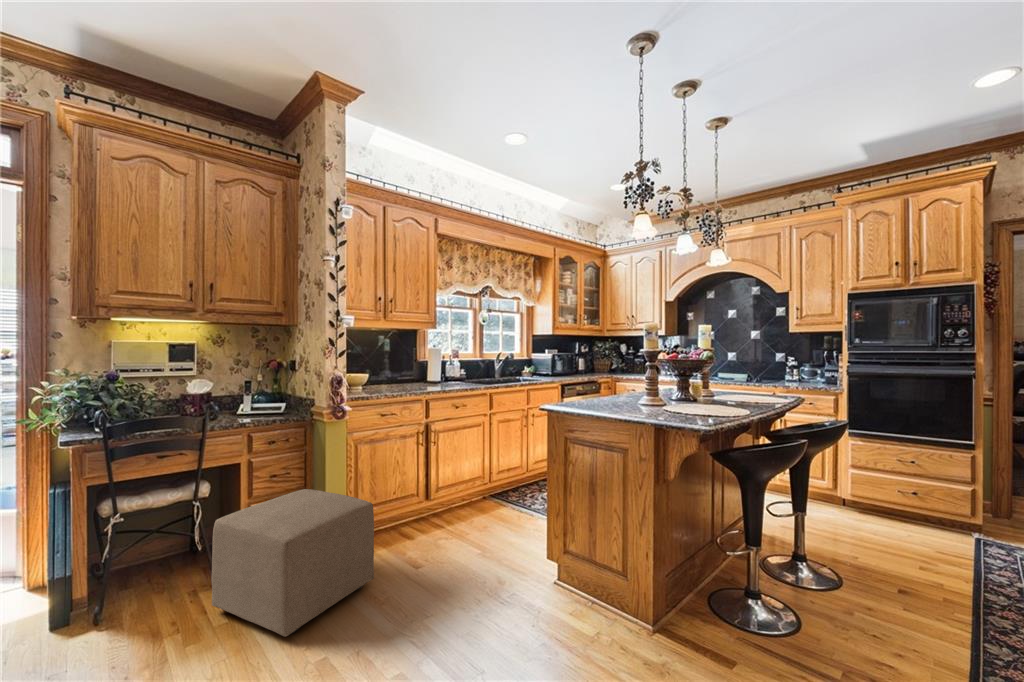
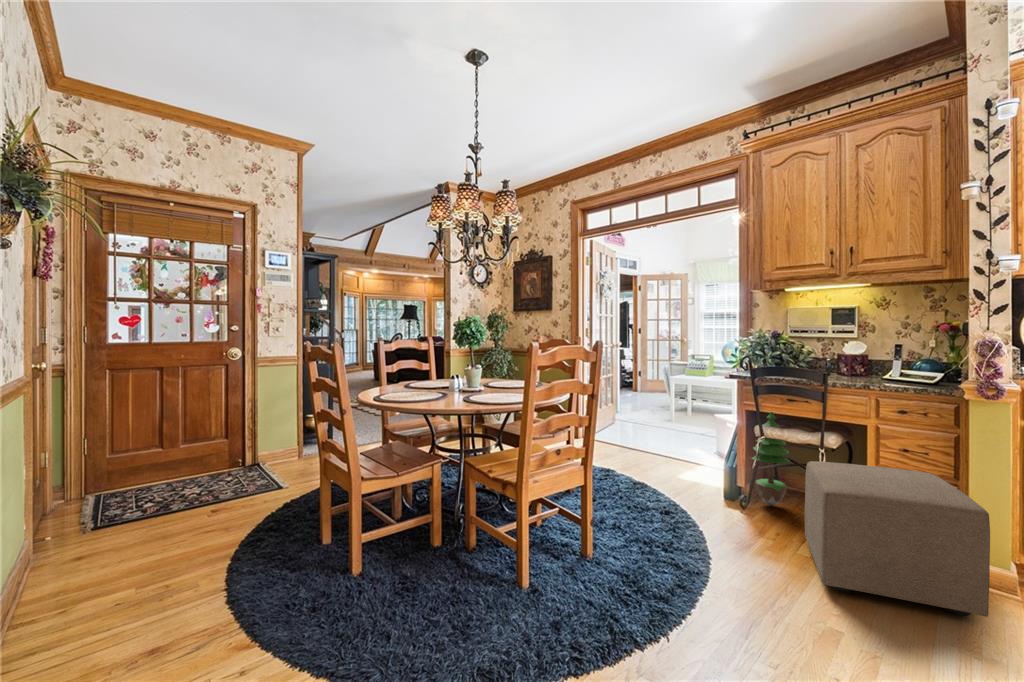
potted tree: none [96,475,154,600] -> present [752,412,790,506]

